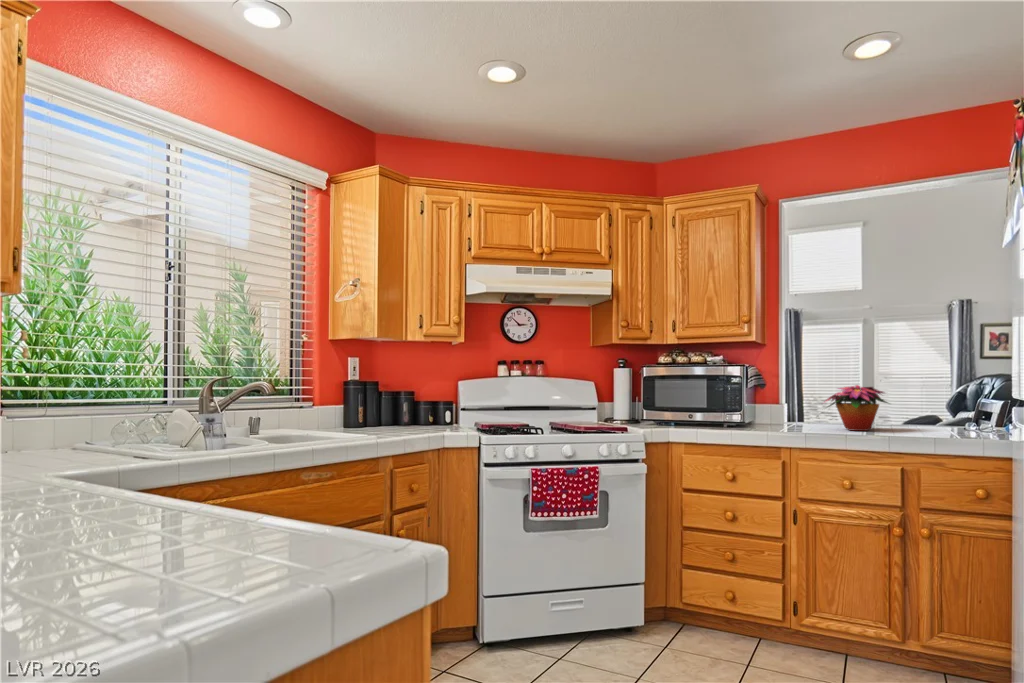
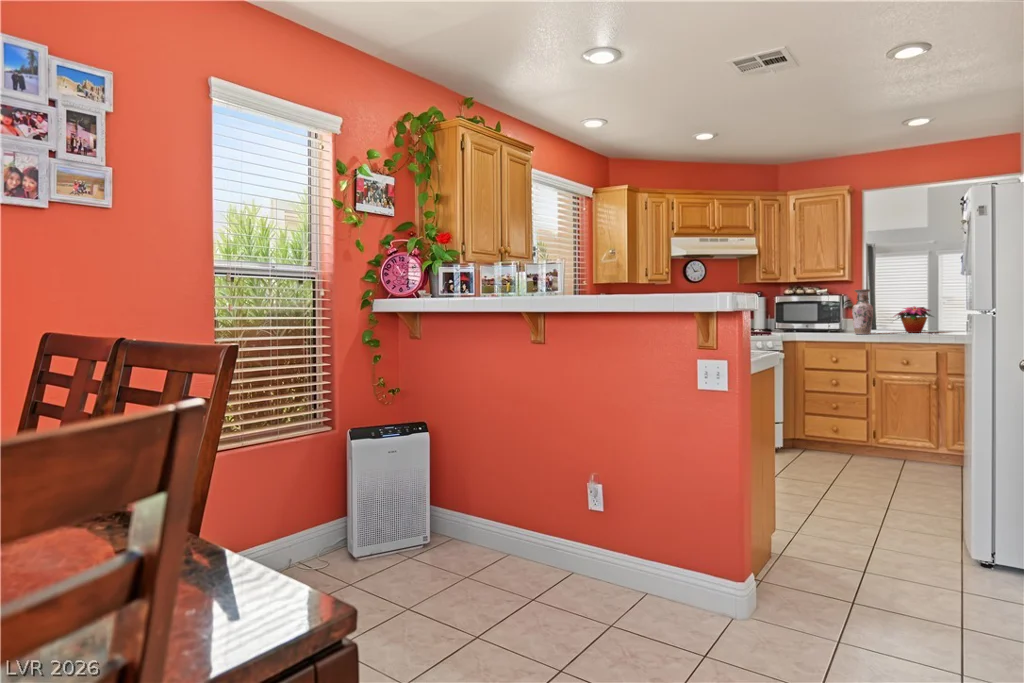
vase: none [757,355,790,431] -> present [852,289,873,334]

